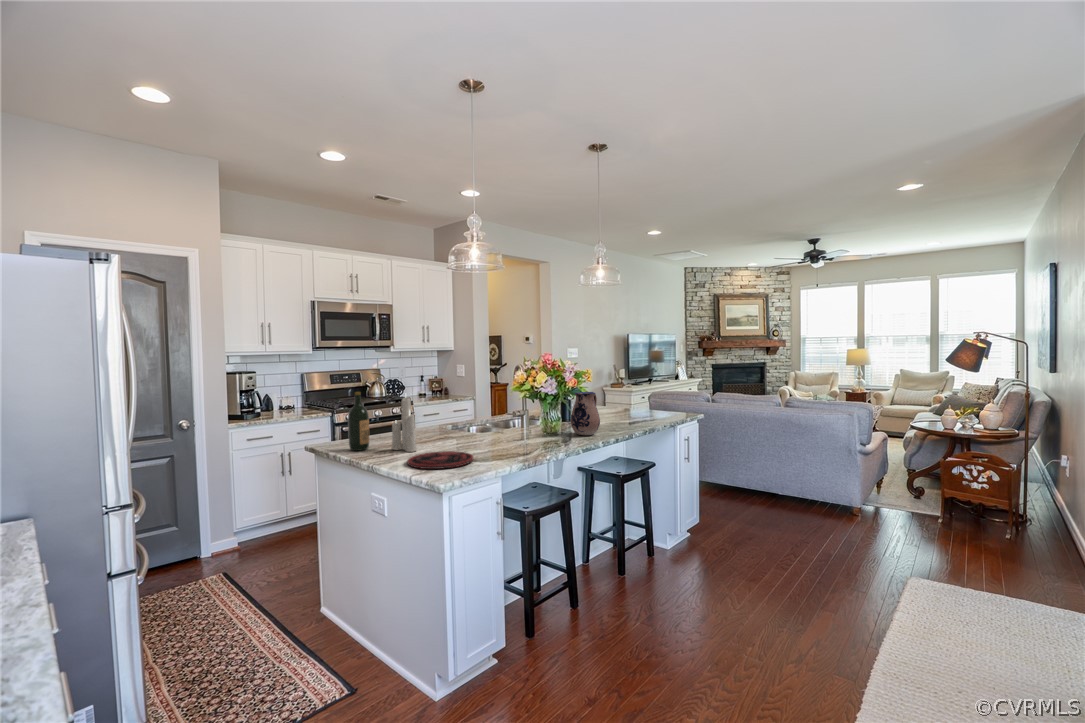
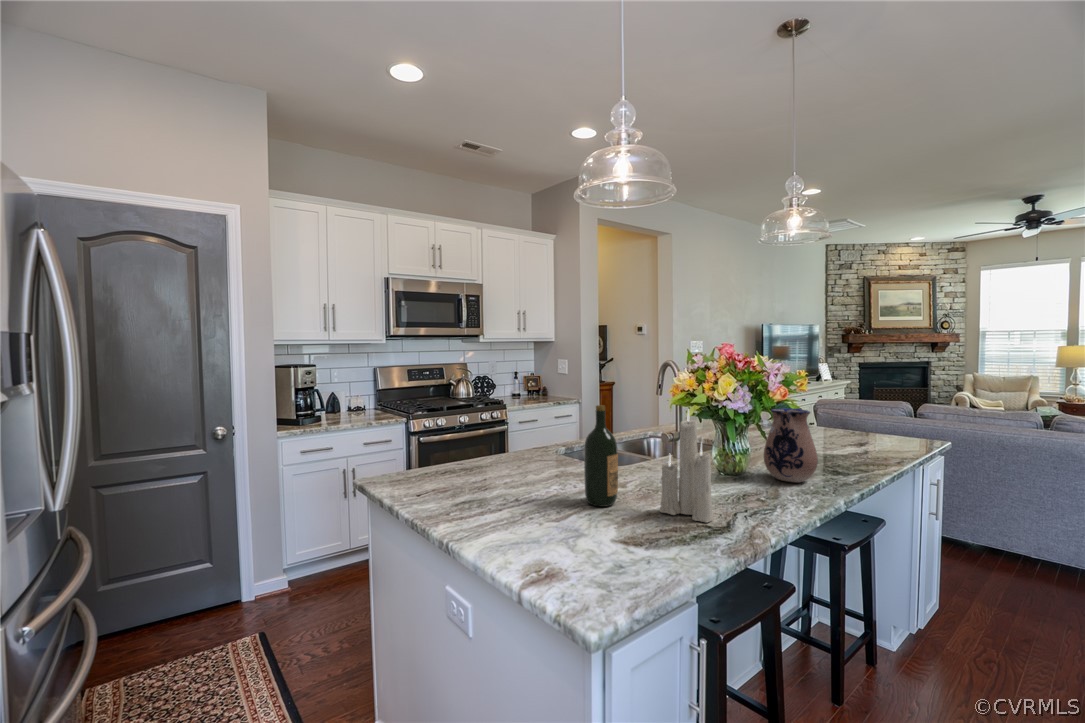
wine bottle: present [348,392,369,451] -> present [584,405,618,507]
candle: present [391,397,417,452] -> present [660,410,714,522]
plate: present [407,451,473,469] -> none [503,515,626,569]

